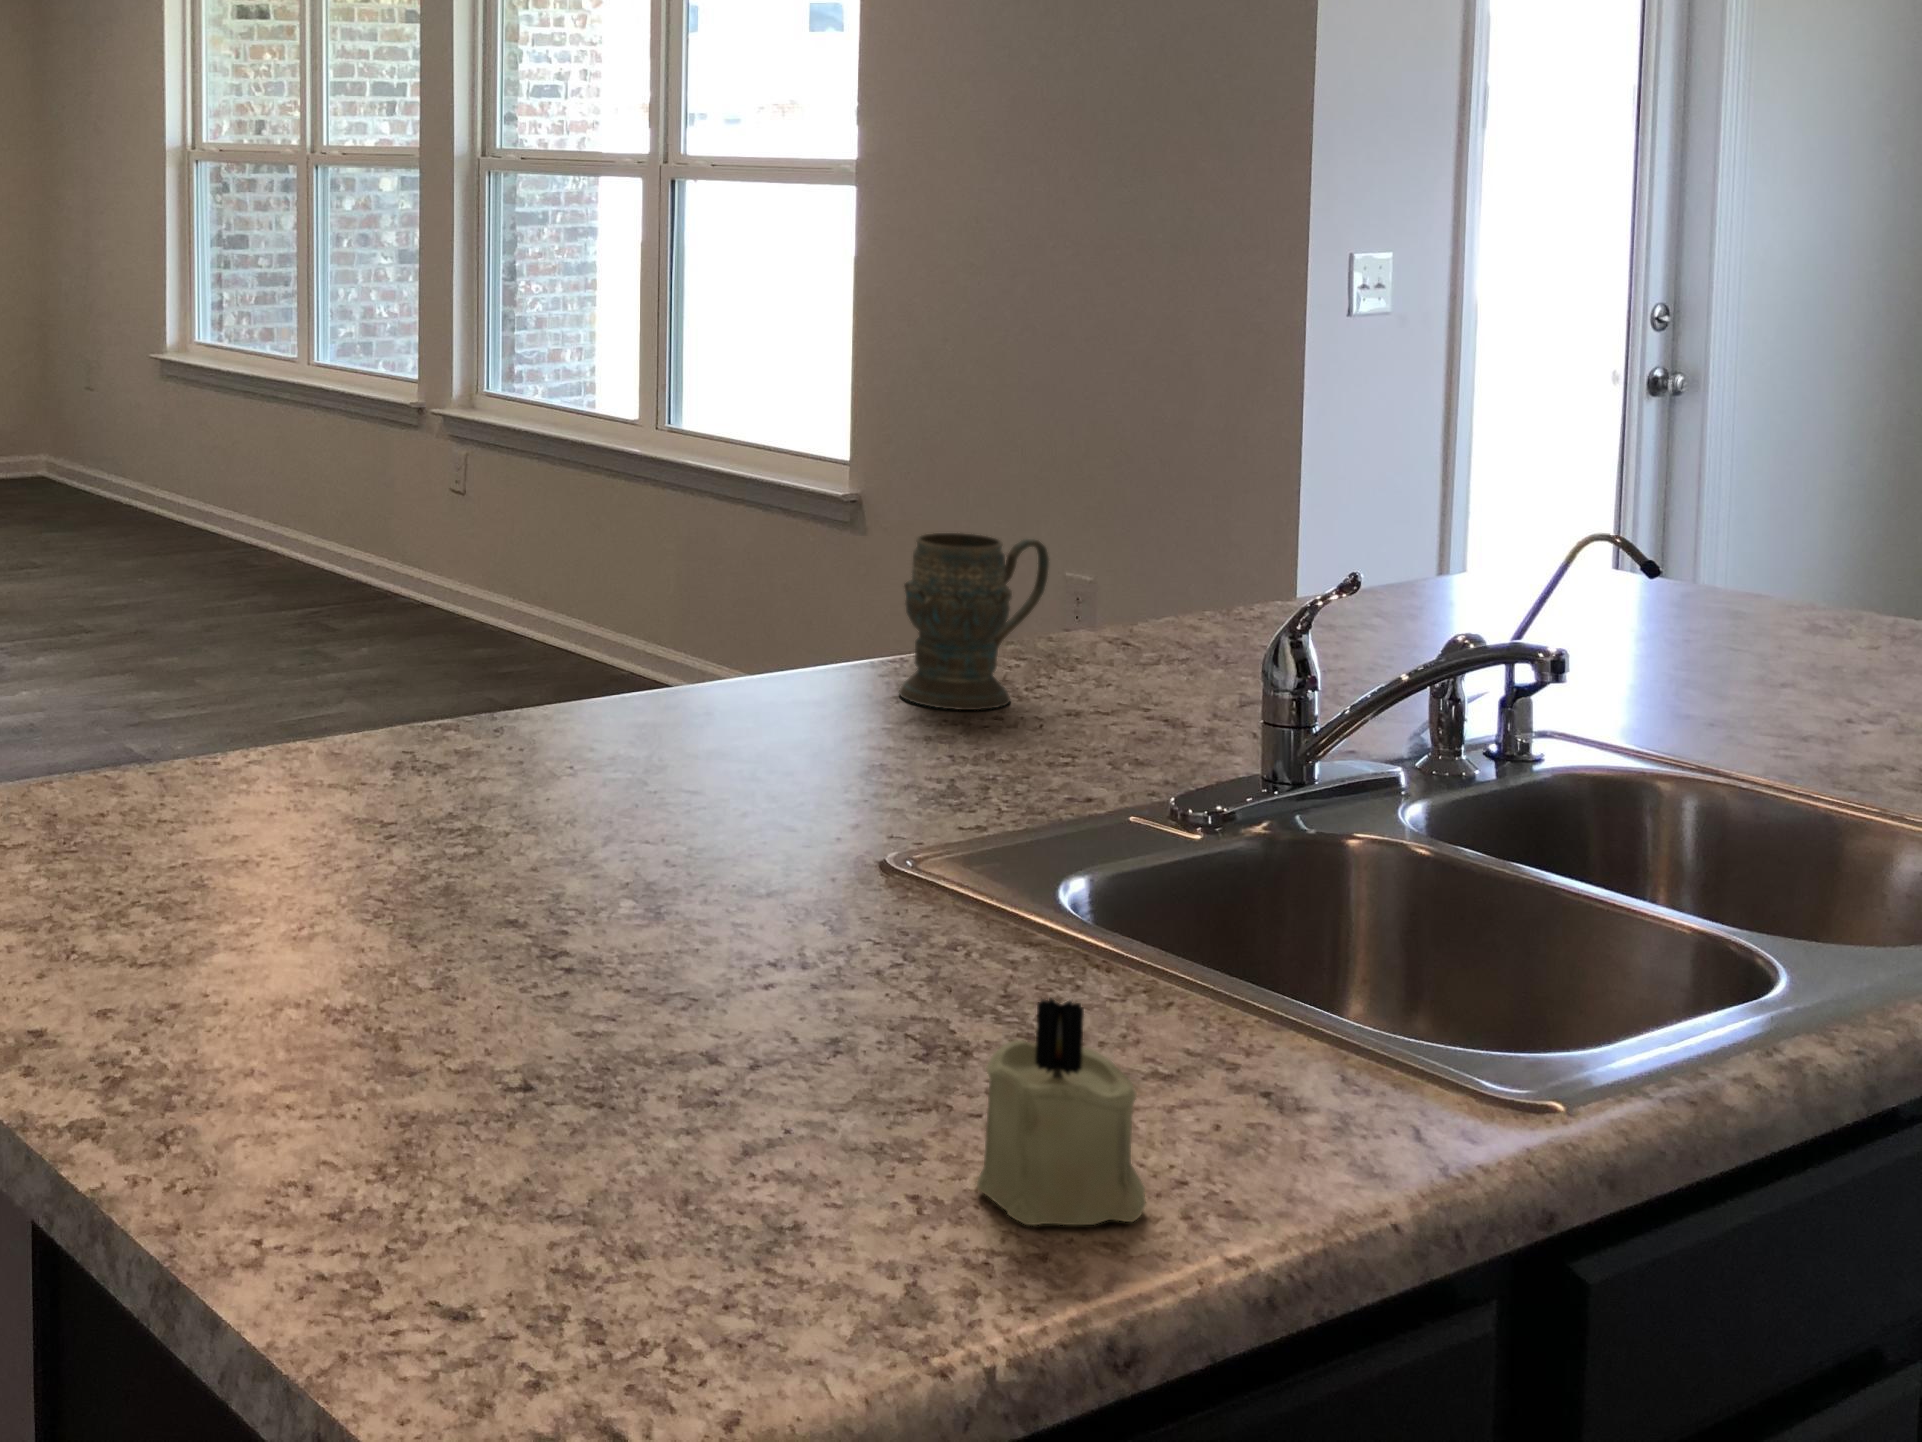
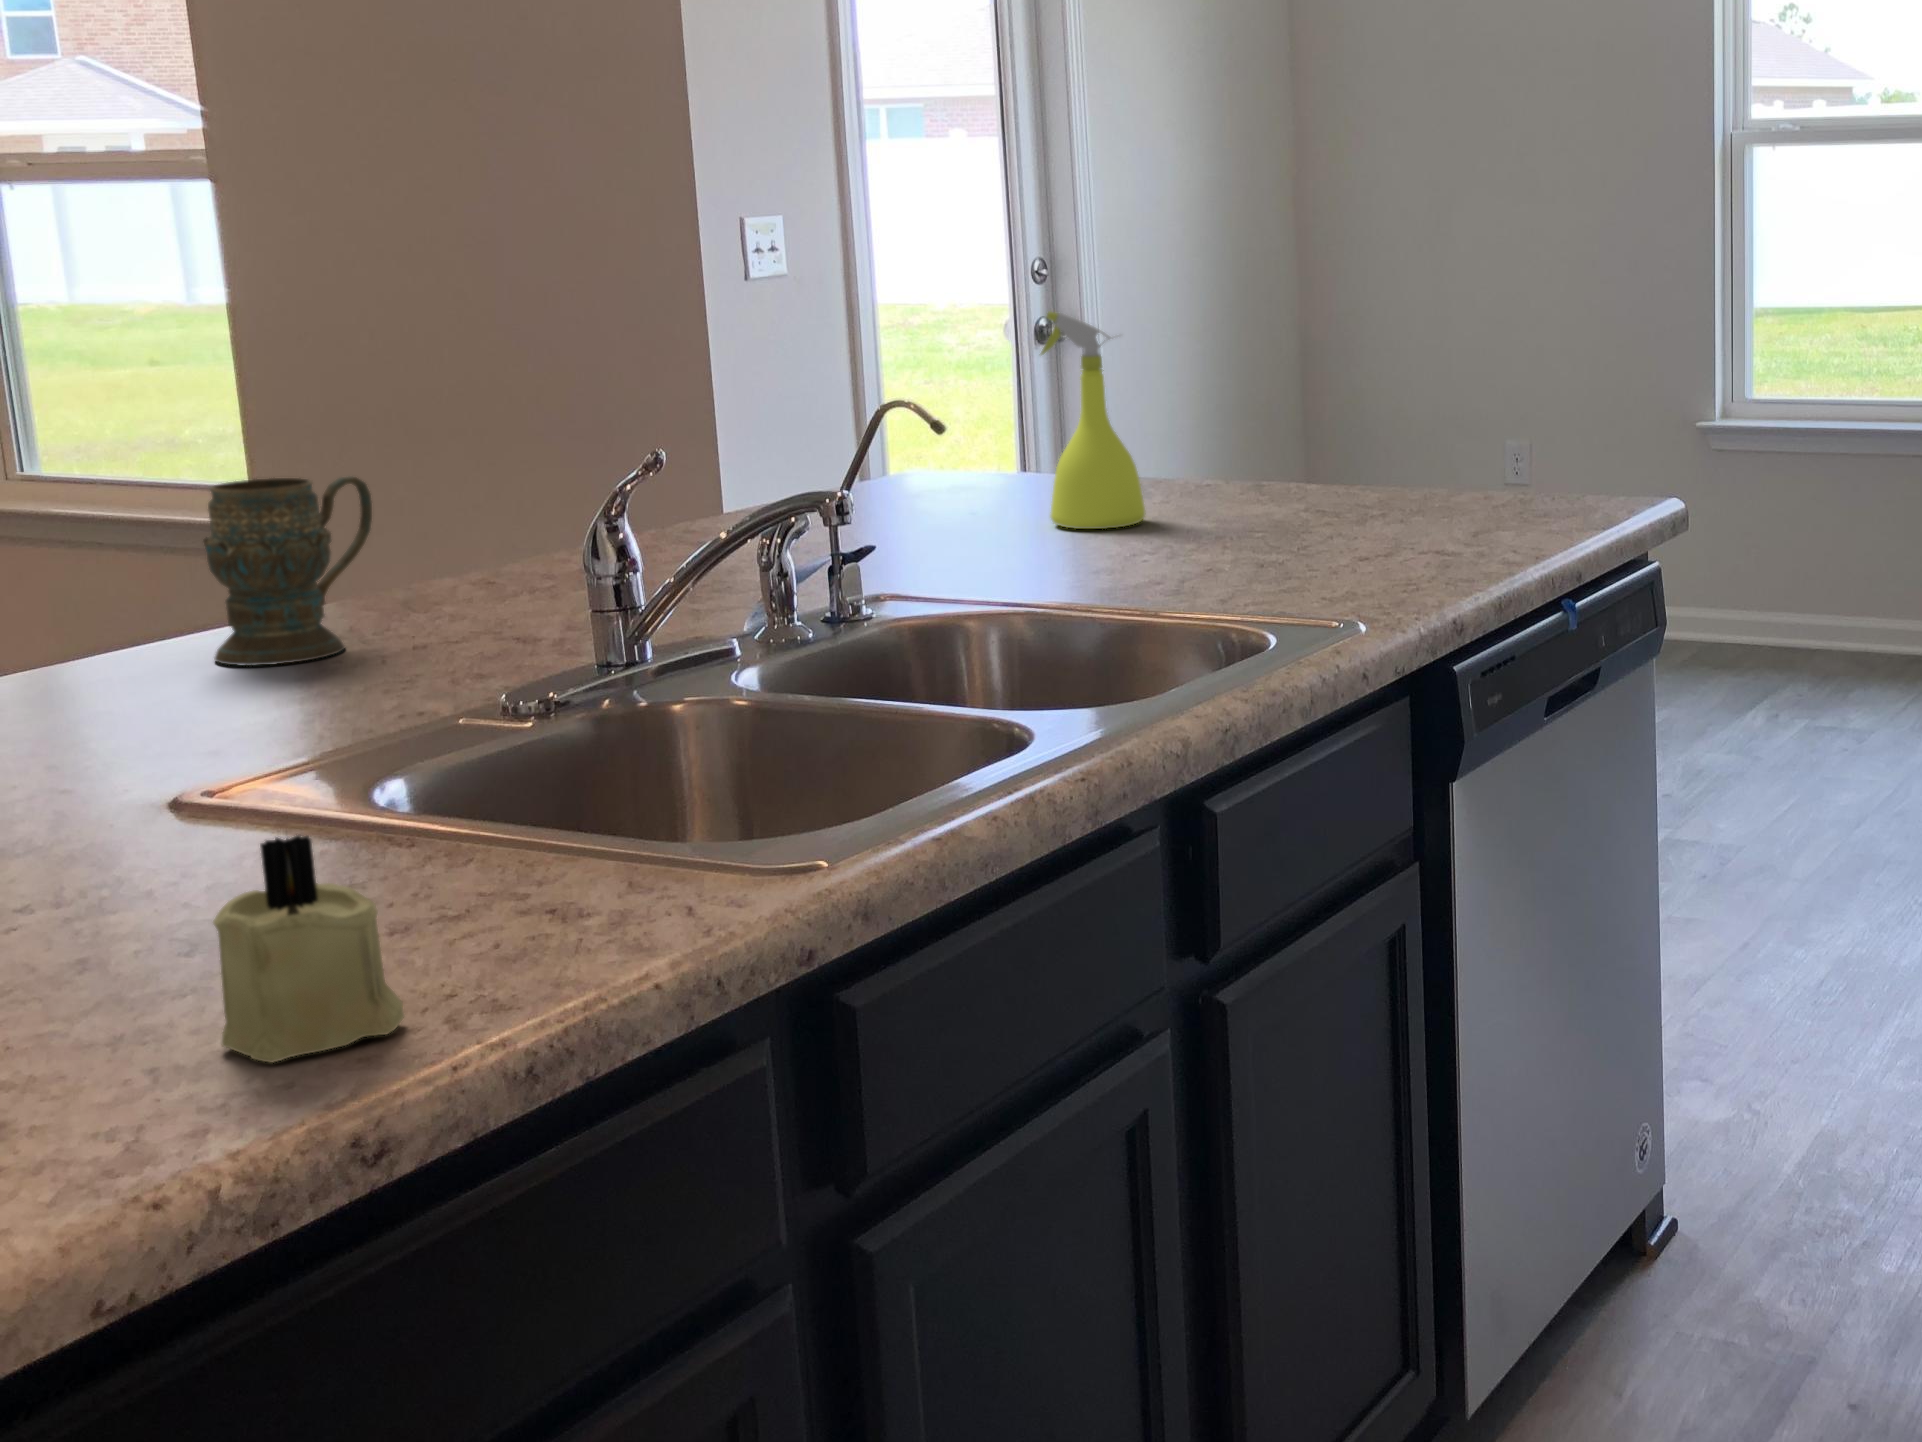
spray bottle: none [1728,419,1851,670] -> present [1041,312,1146,529]

